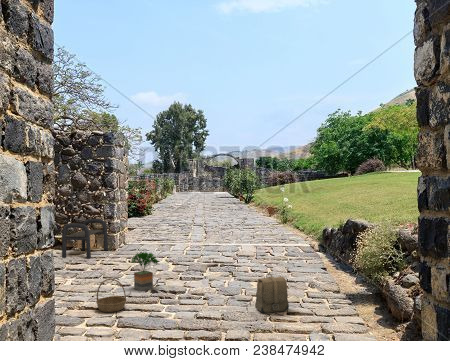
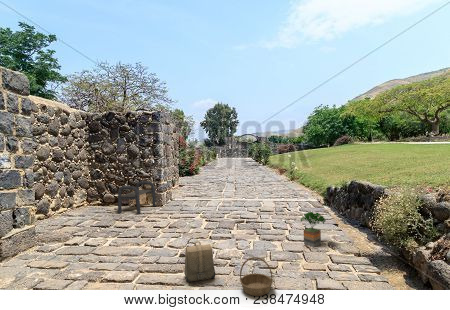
potted tree: present [132,252,158,291] -> present [301,212,326,247]
backpack: present [255,274,289,313] -> present [184,241,215,282]
basket: present [96,279,126,312] -> present [240,257,273,296]

